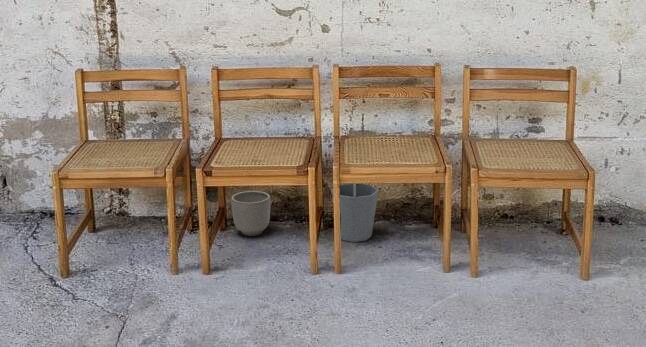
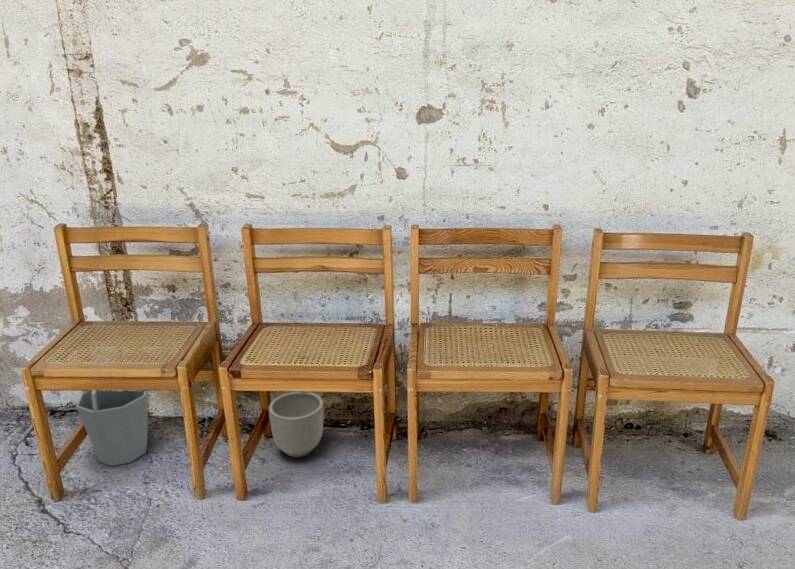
bucket: present [332,184,378,242] -> present [76,390,148,466]

